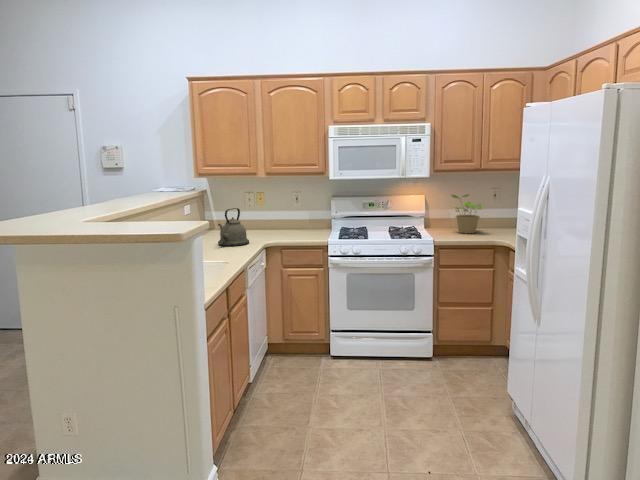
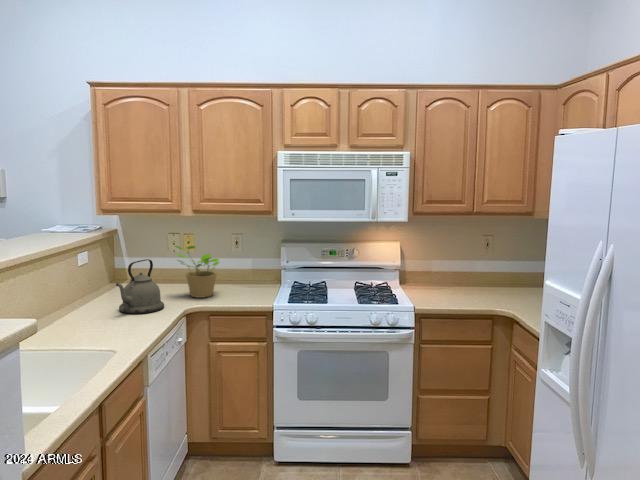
potted plant: present [451,194,483,233] -> present [176,246,219,298]

